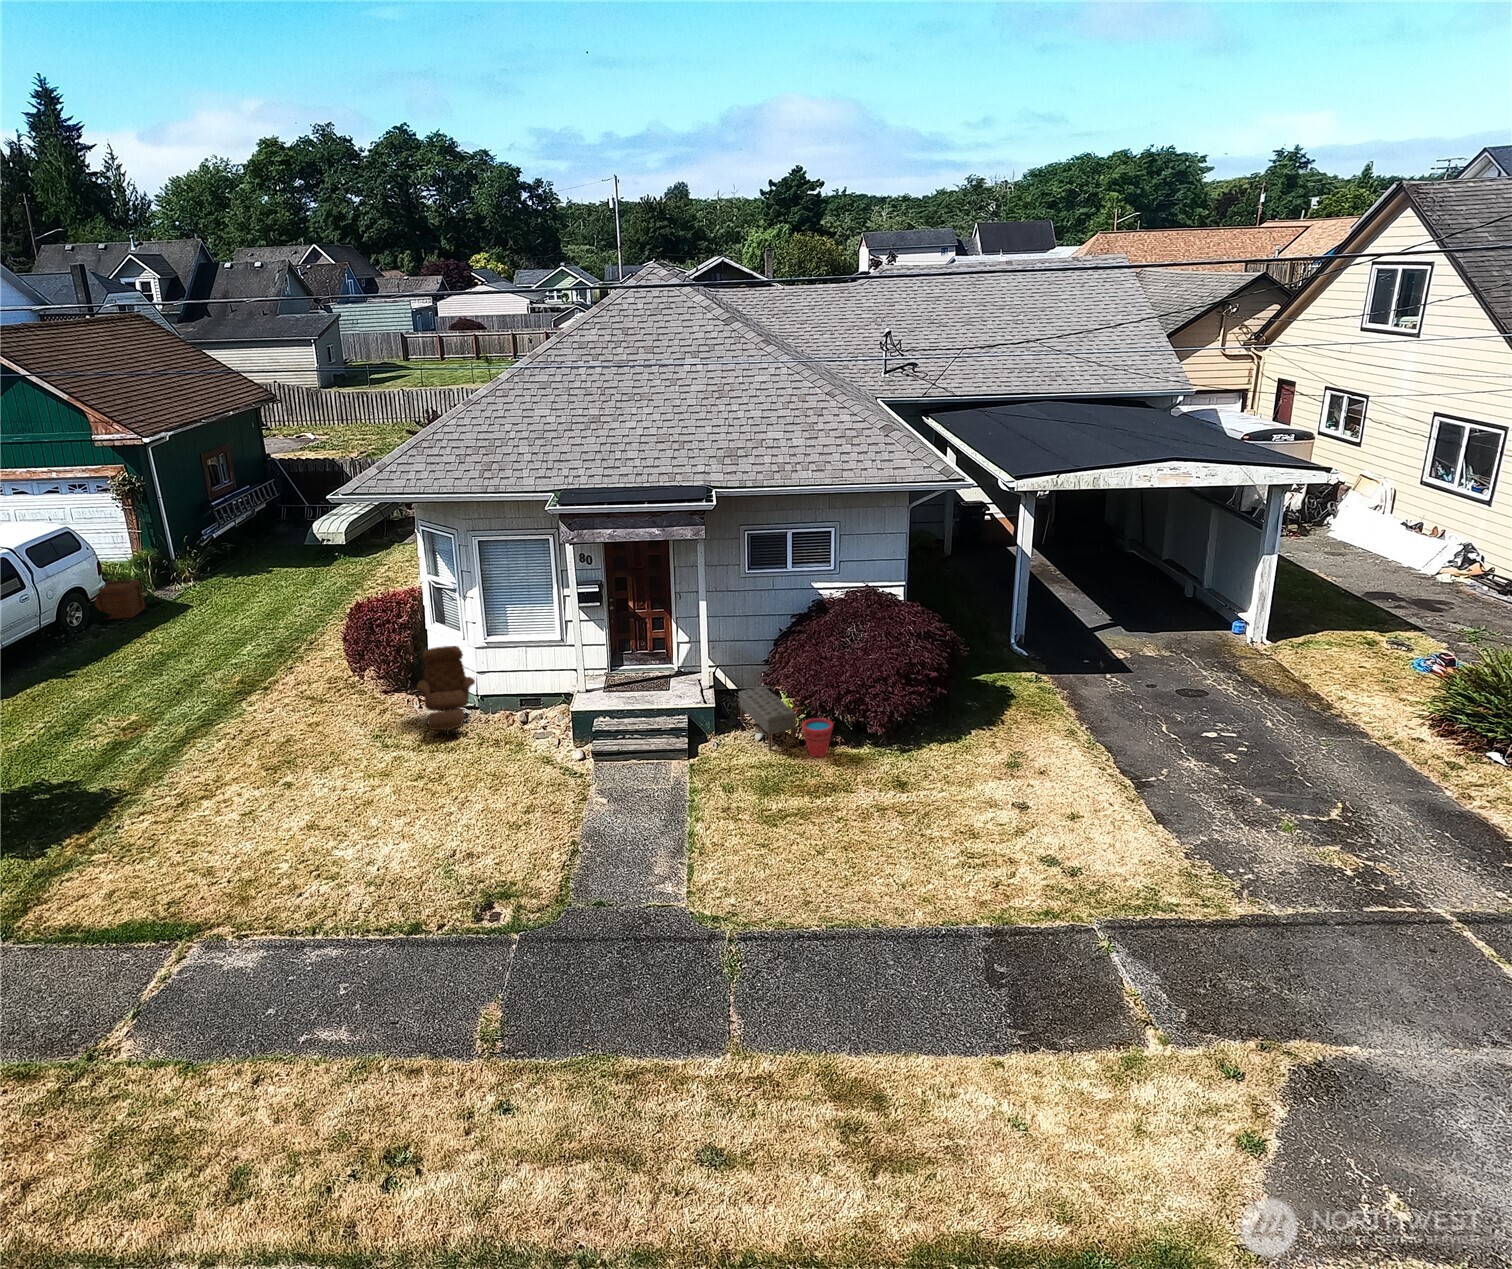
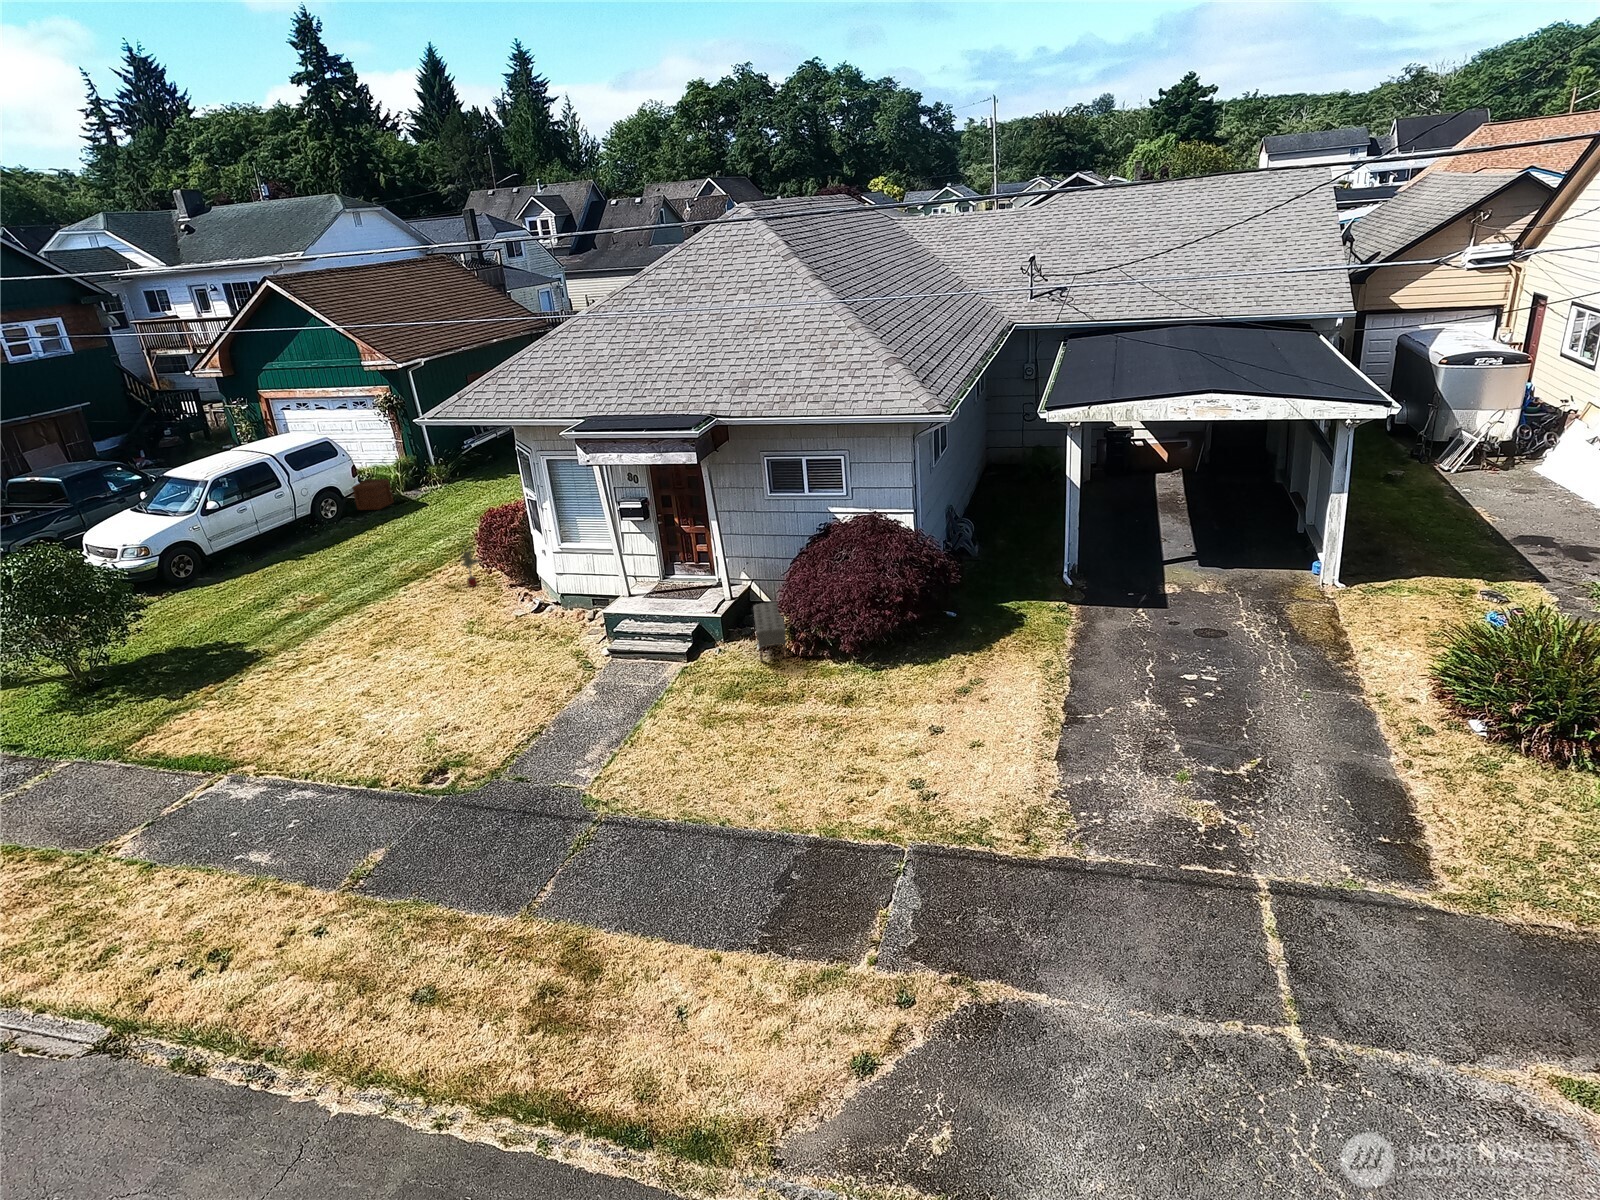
lounge chair: present [417,646,475,739] -> none [502,548,552,627]
potted tree: none [331,648,363,699] -> present [460,547,483,586]
bucket: present [802,718,833,757] -> none [783,636,813,672]

